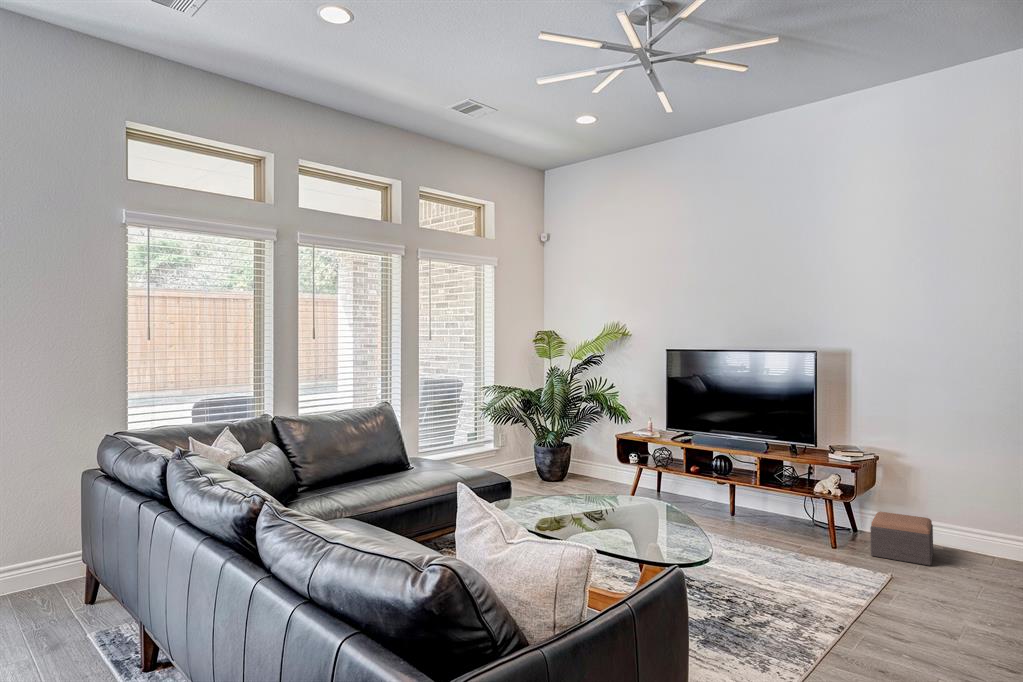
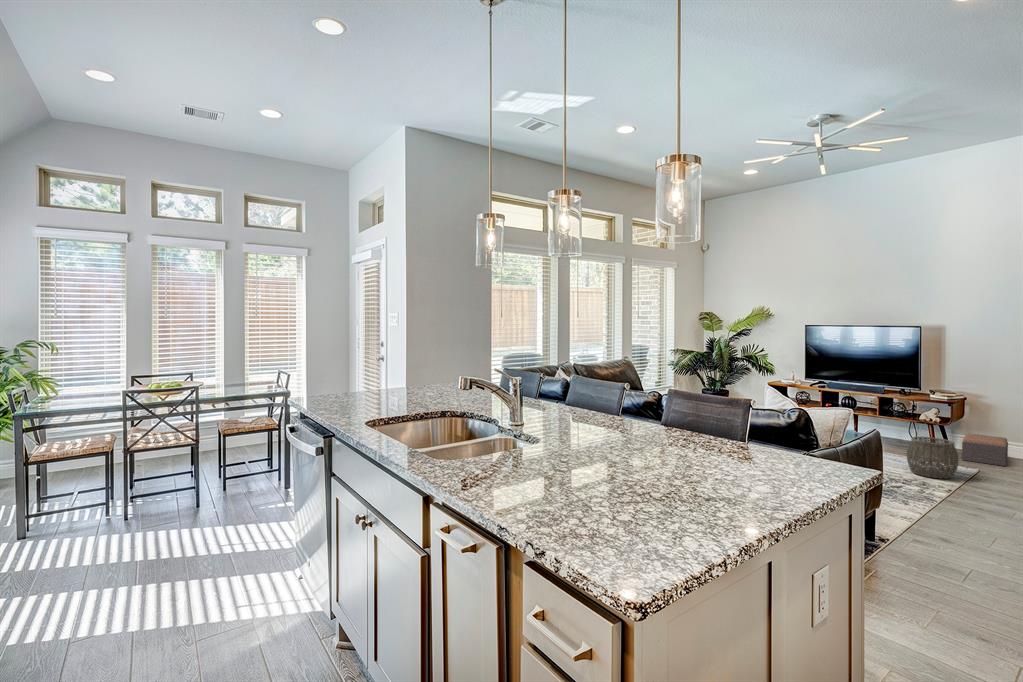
woven basket: none [785,524,861,600] -> present [906,437,959,479]

